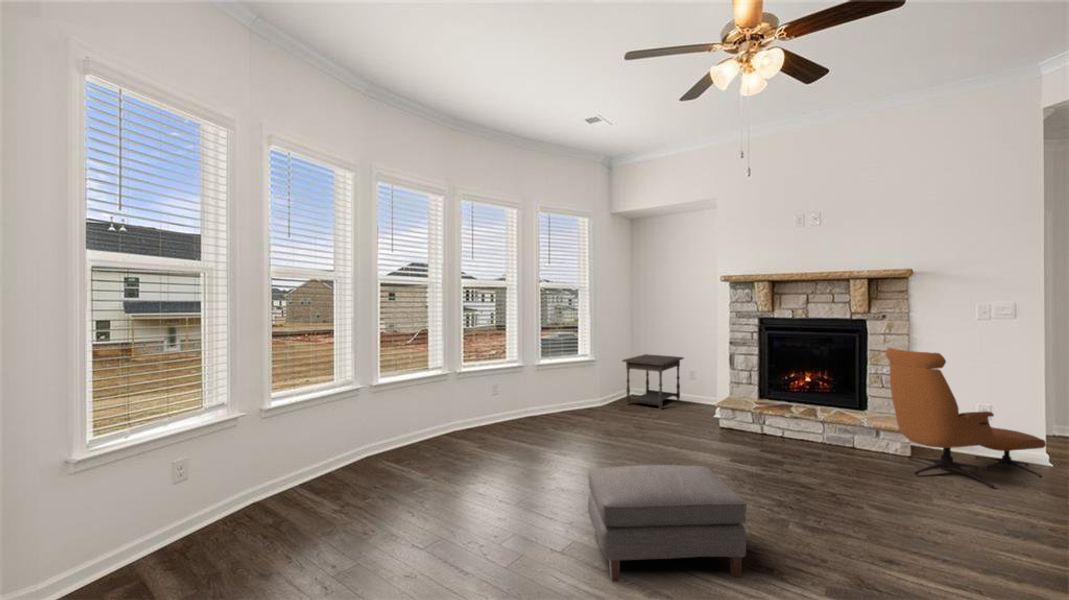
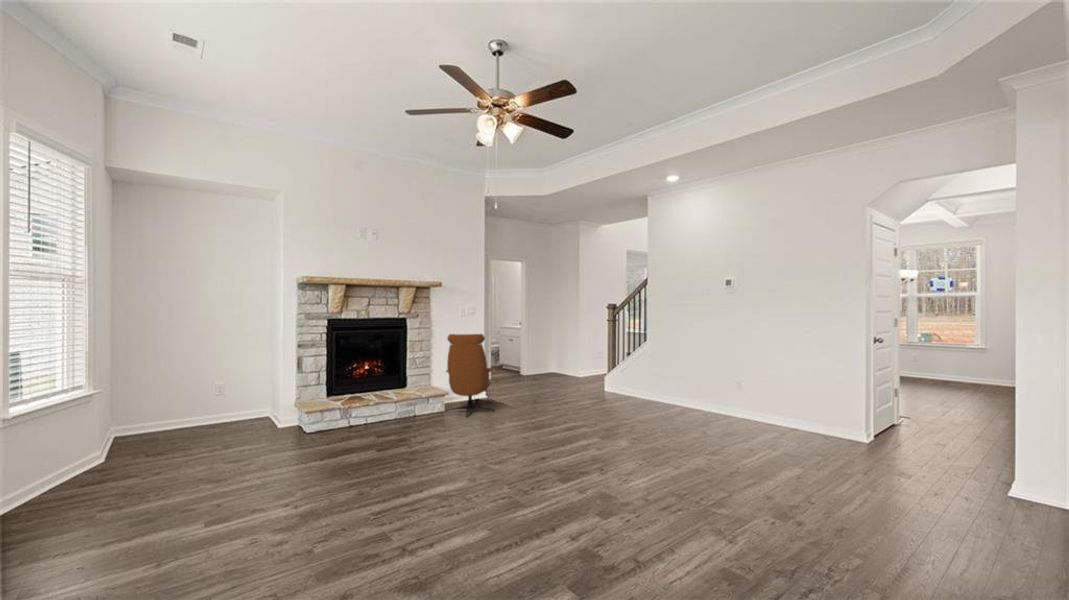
side table: present [622,354,684,409] -> none [136,374,215,451]
ottoman: present [588,465,747,582] -> none [445,424,547,520]

